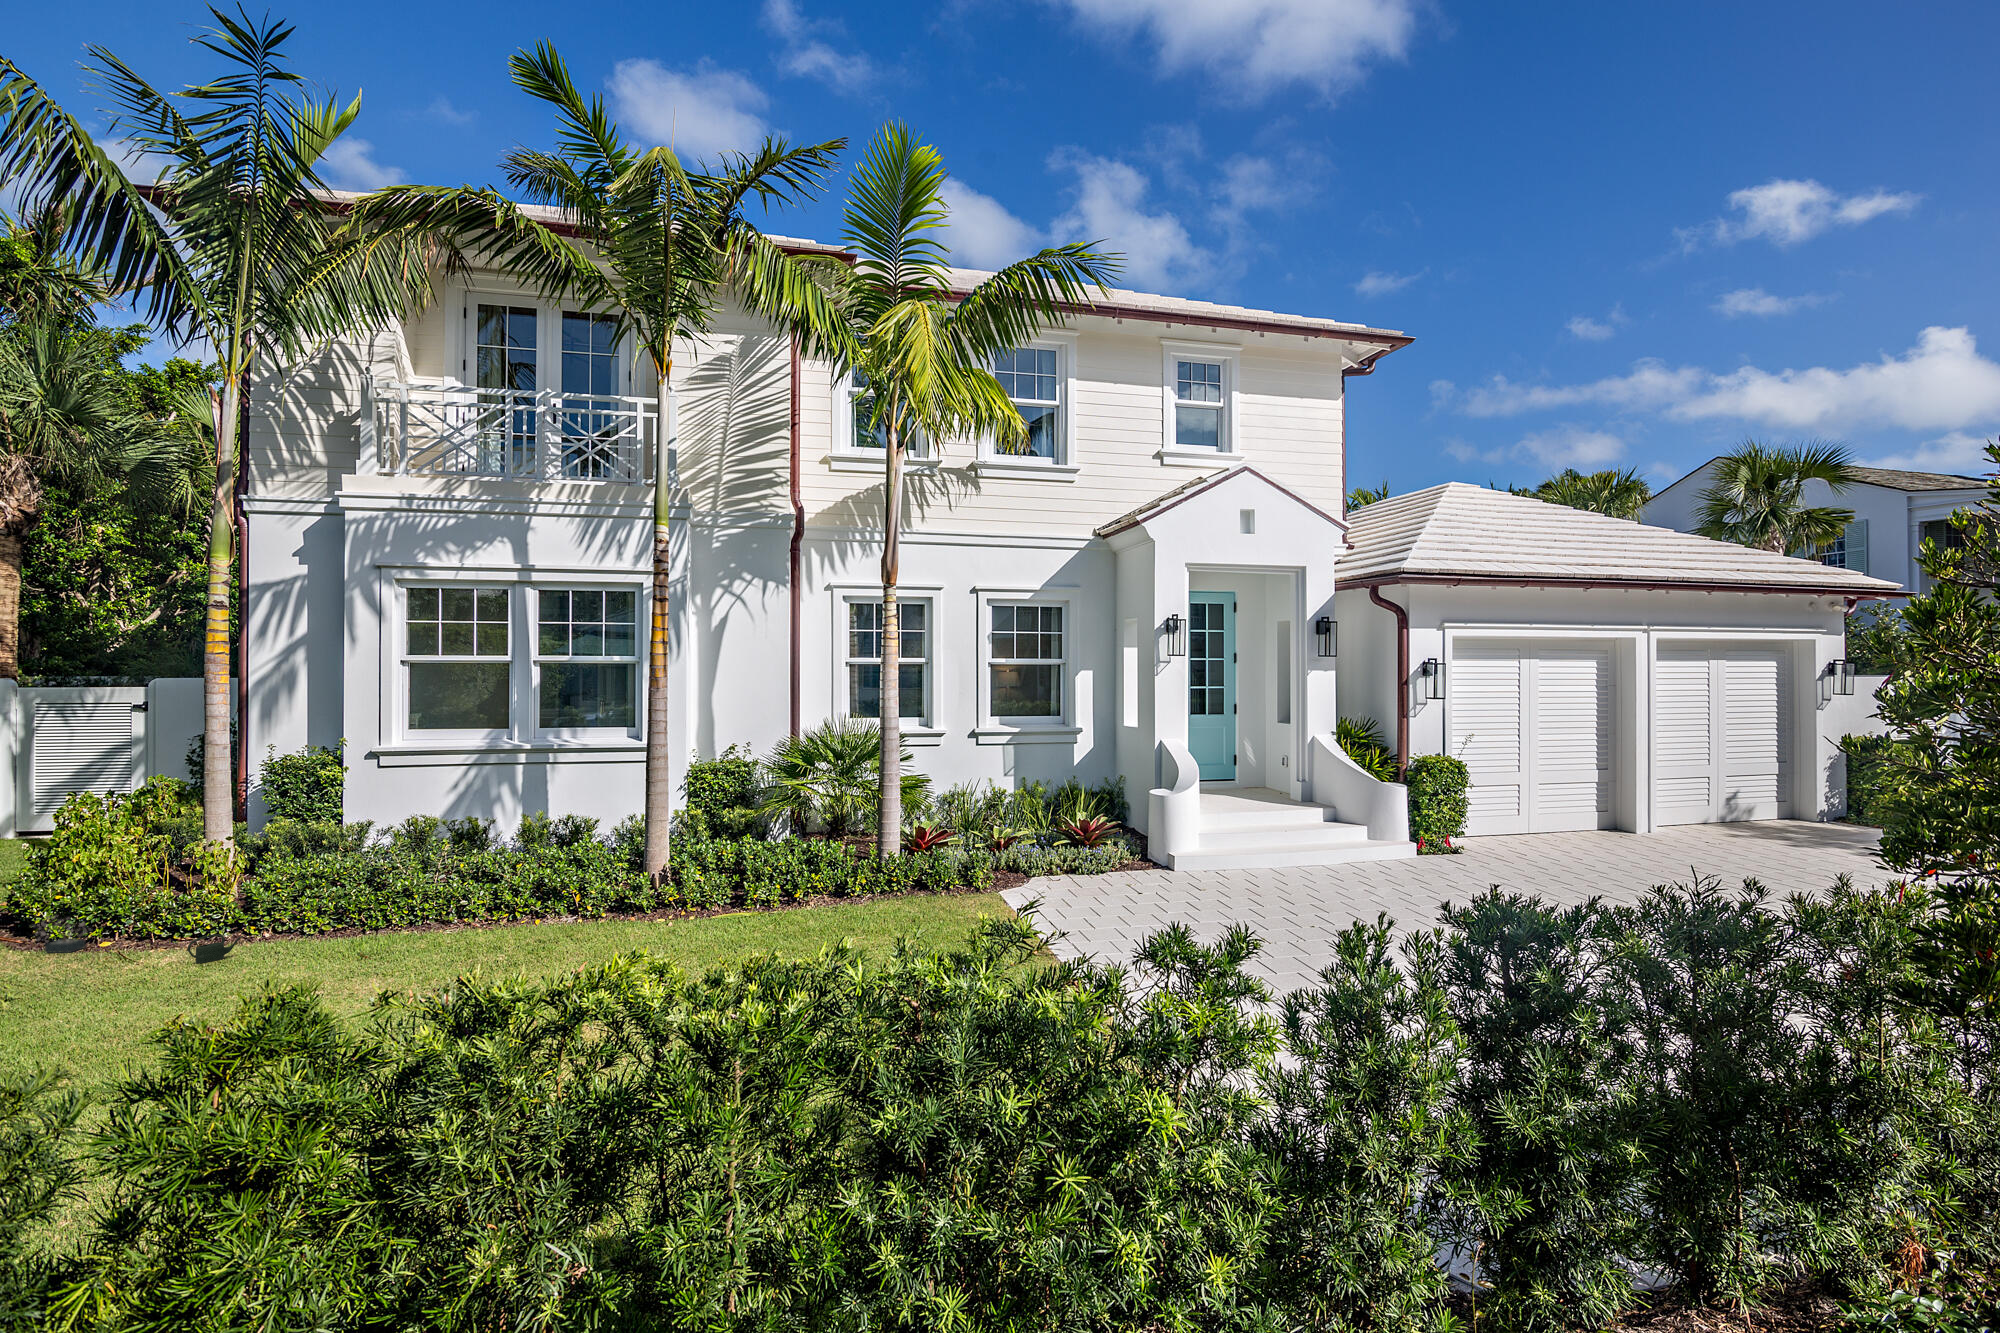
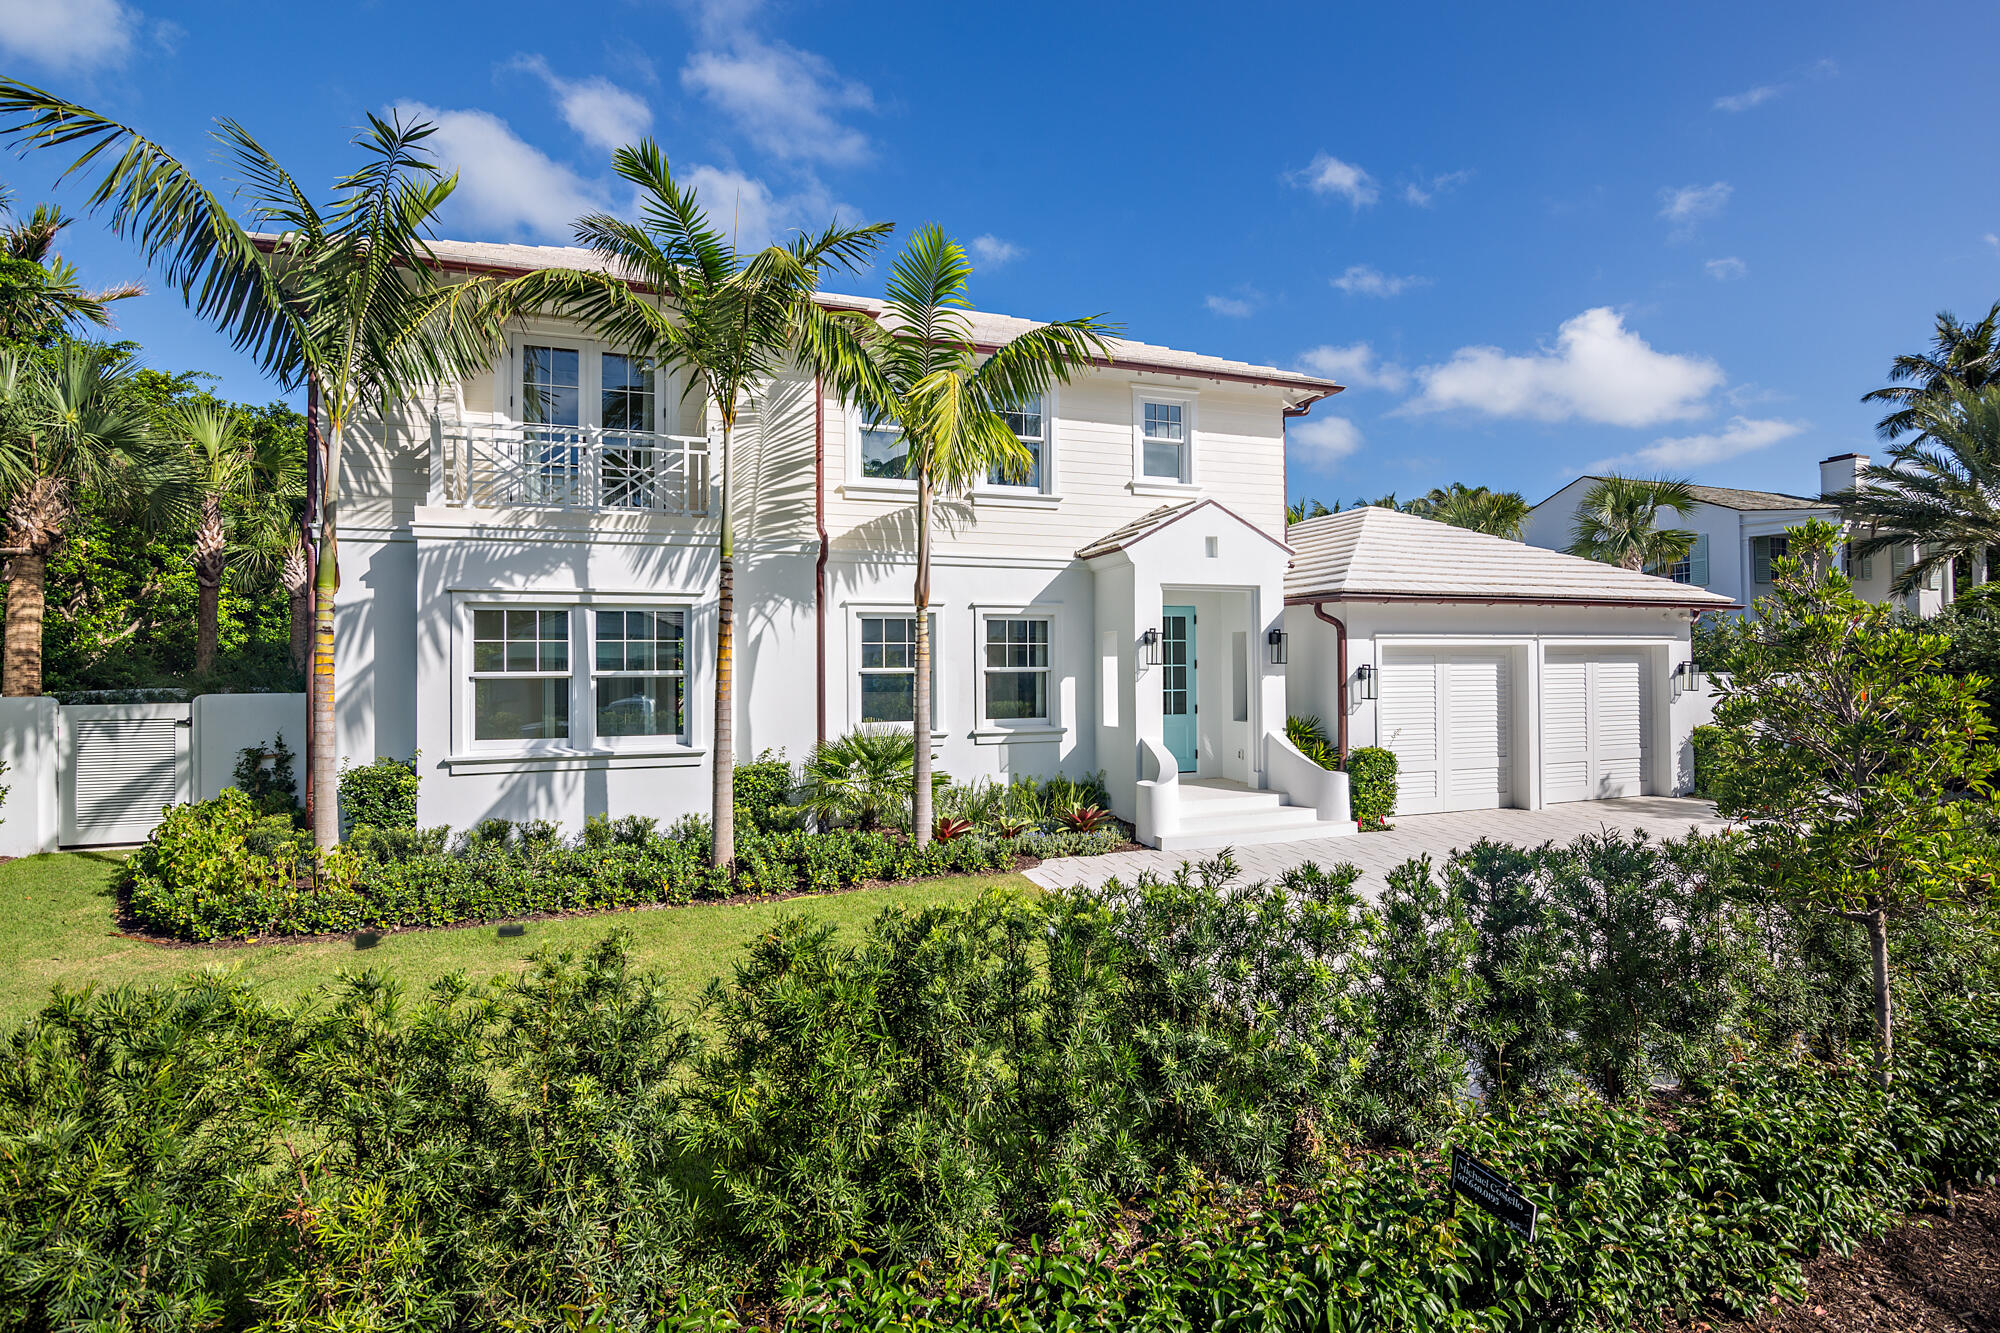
decorative plant: present [37,916,86,953] -> present [490,905,524,937]

